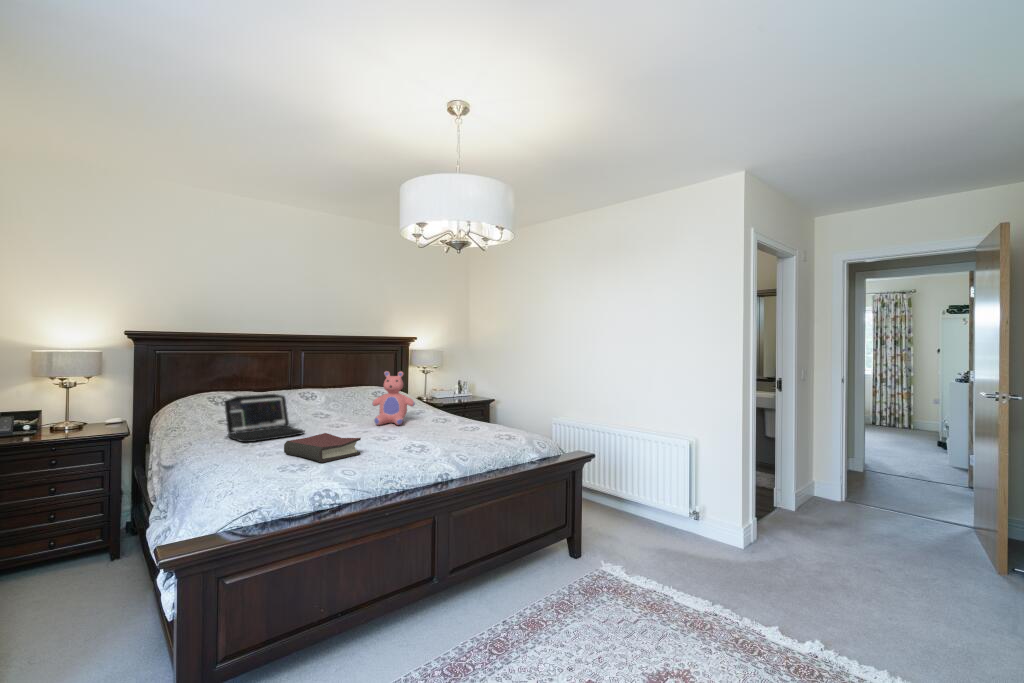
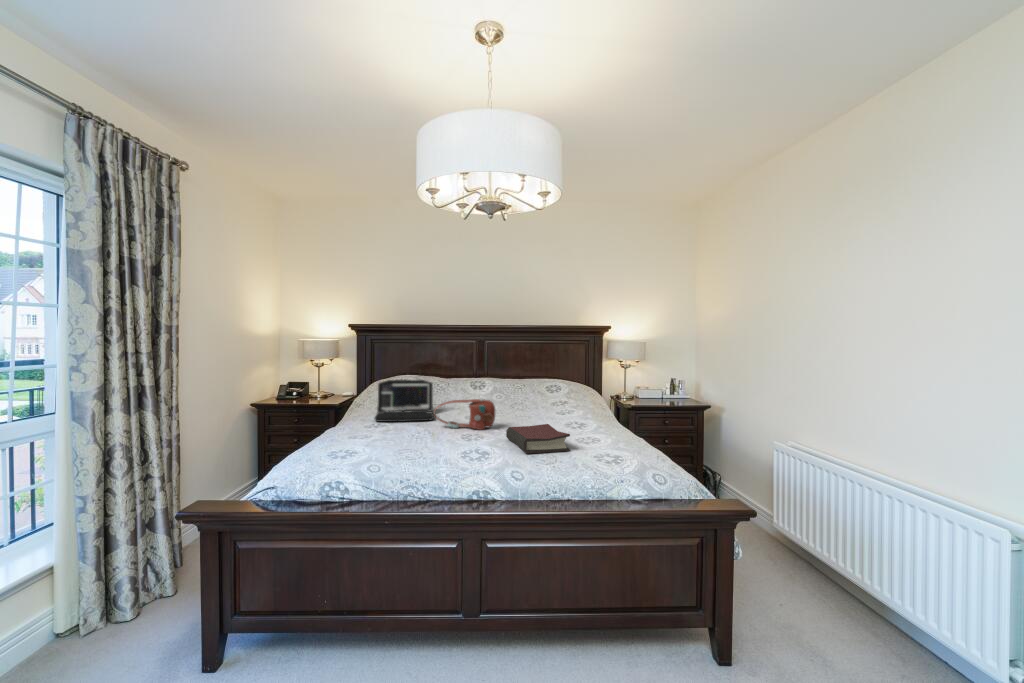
teddy bear: present [372,371,415,425] -> none [507,364,553,423]
handbag: none [321,405,383,437] -> present [434,399,495,430]
hardback book: present [284,433,361,463] -> present [506,424,570,454]

